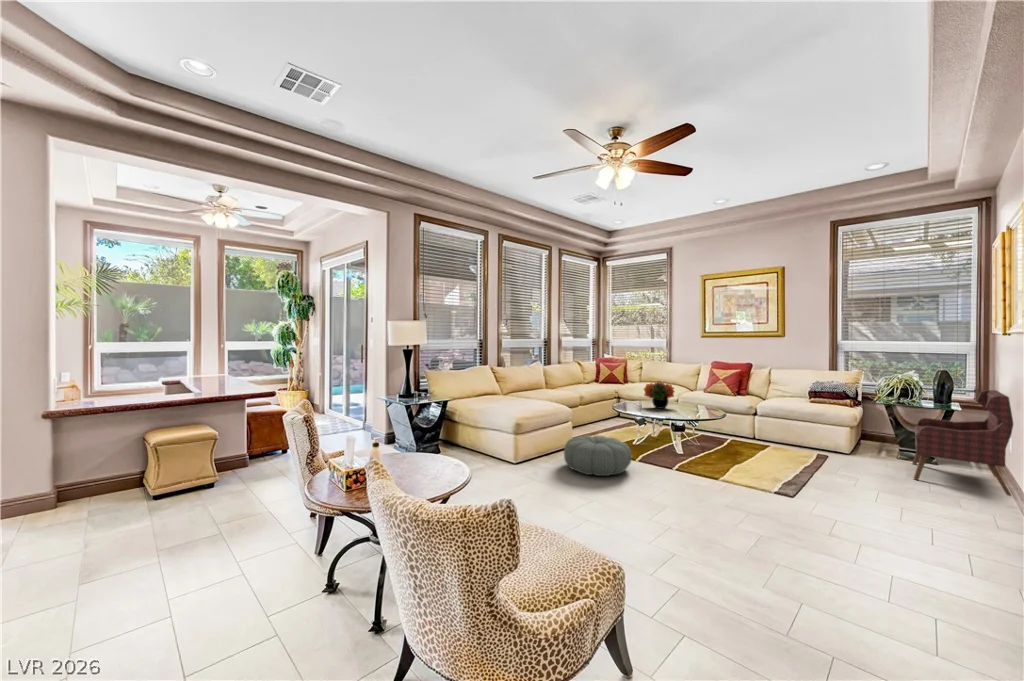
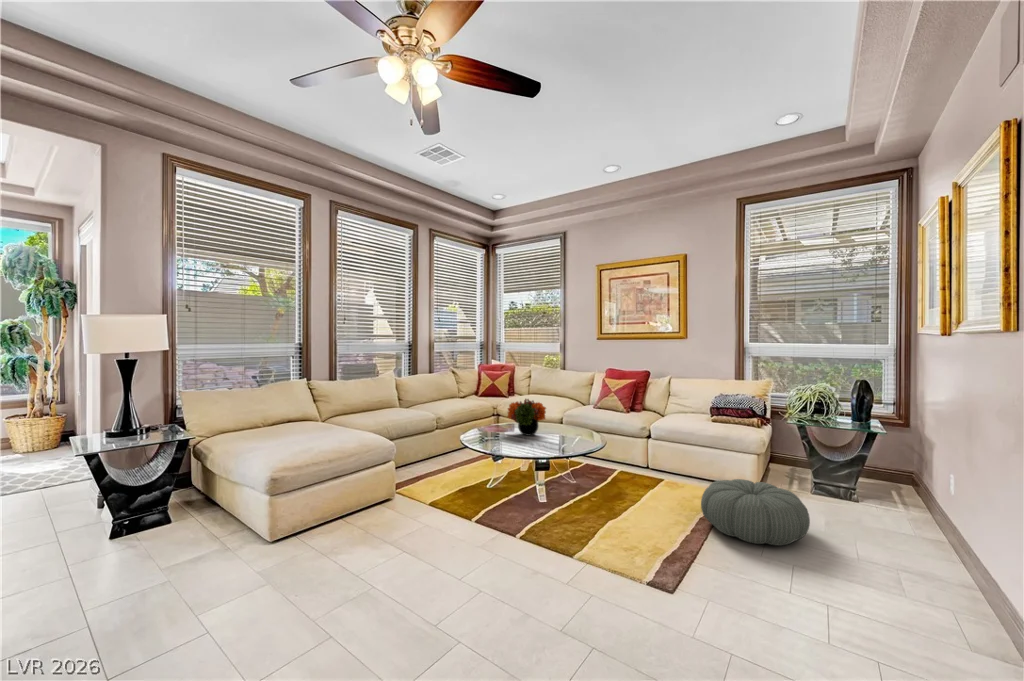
armchair: present [912,390,1013,496] -> none [828,408,953,558]
pouf: present [564,435,632,476] -> present [701,479,810,545]

